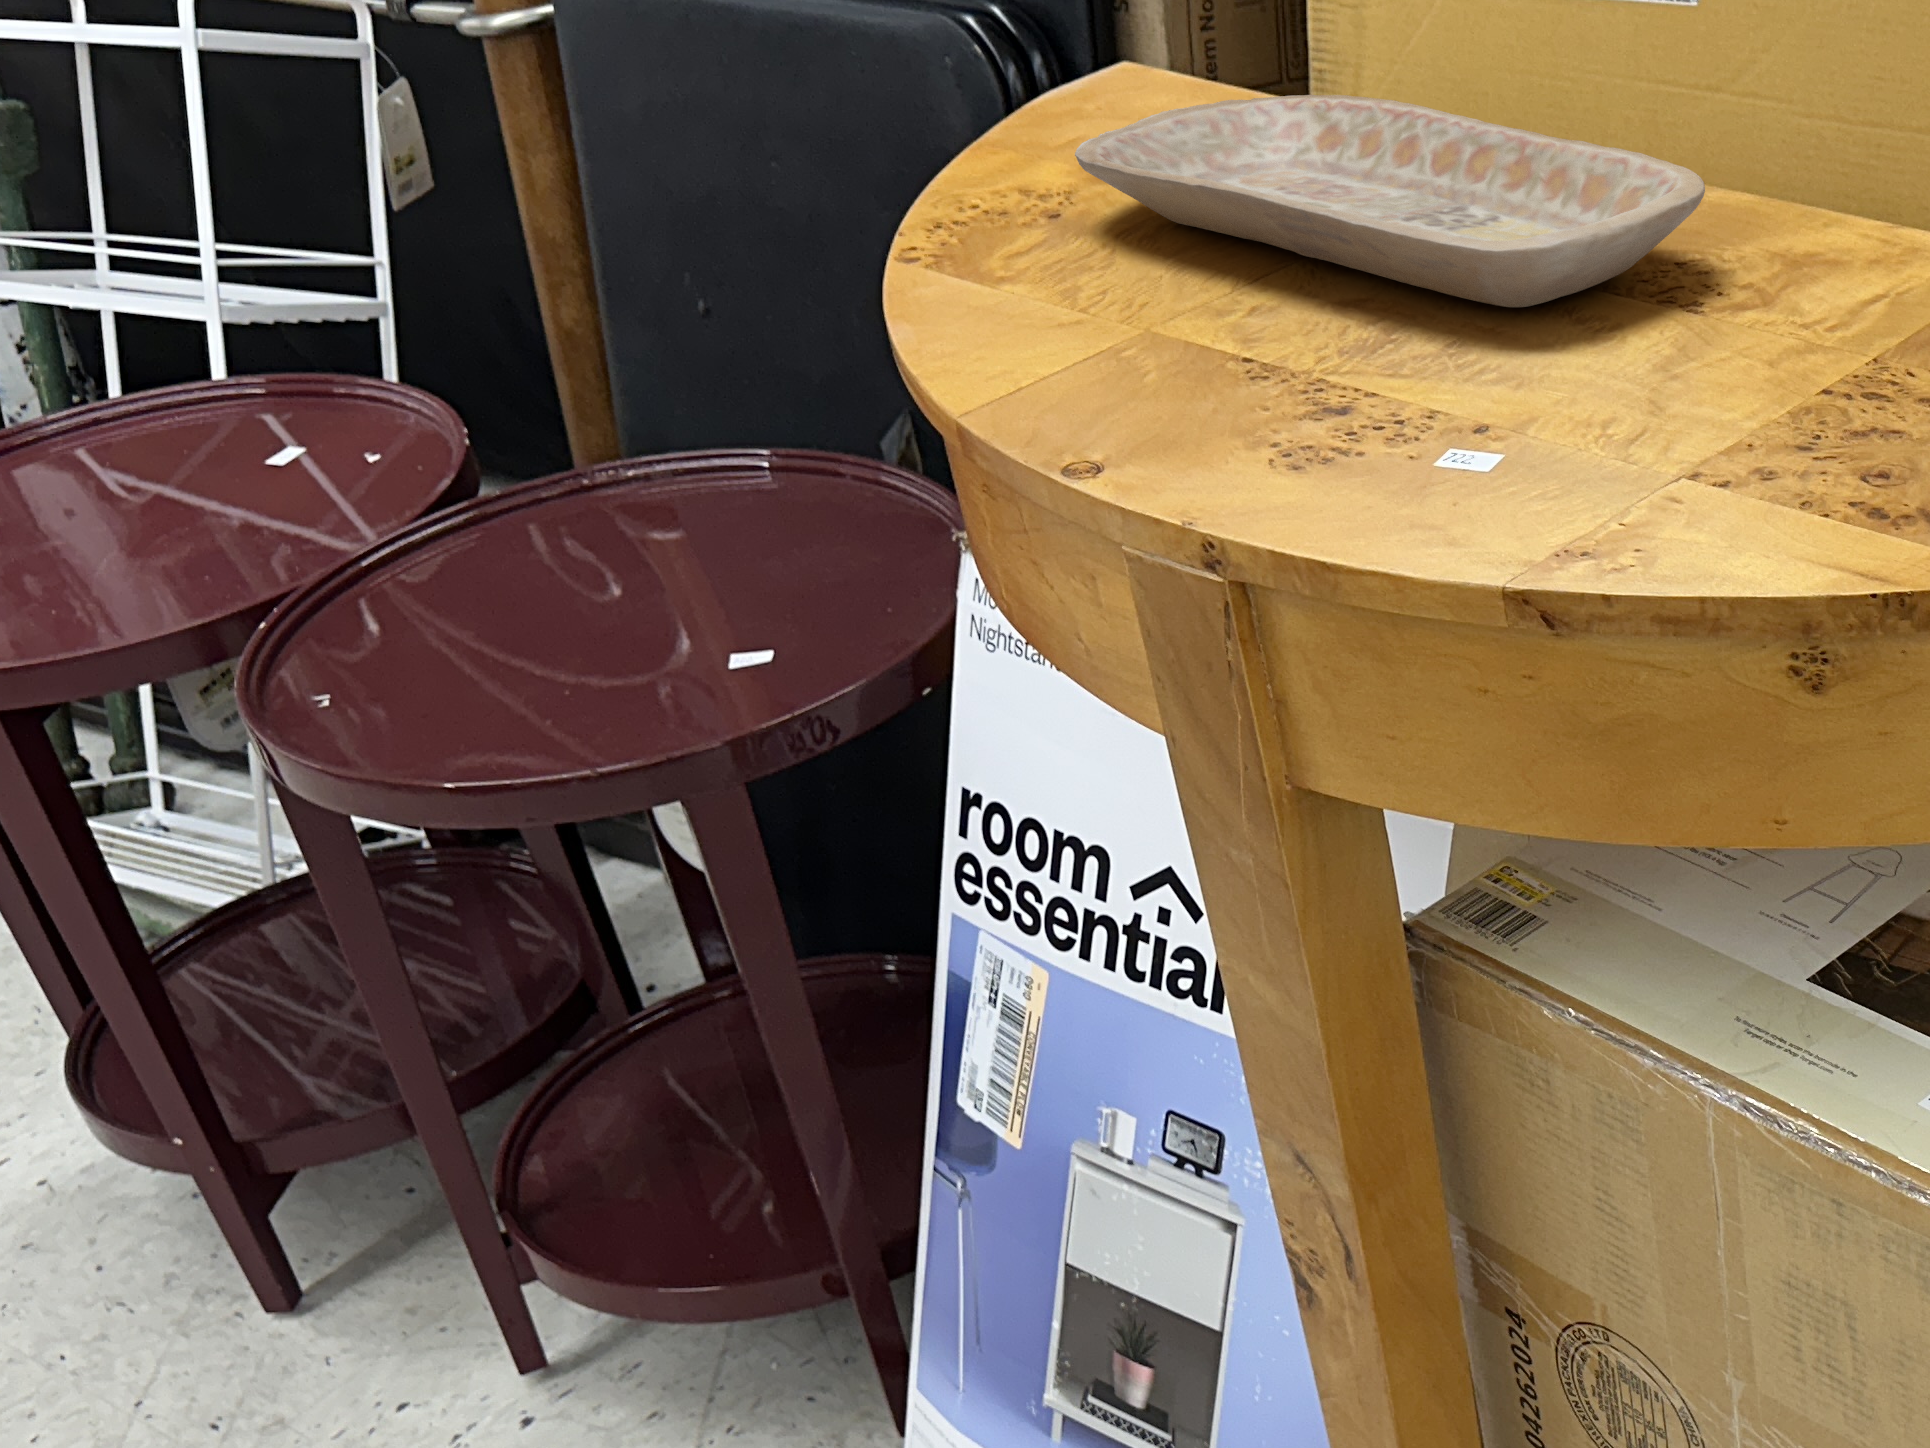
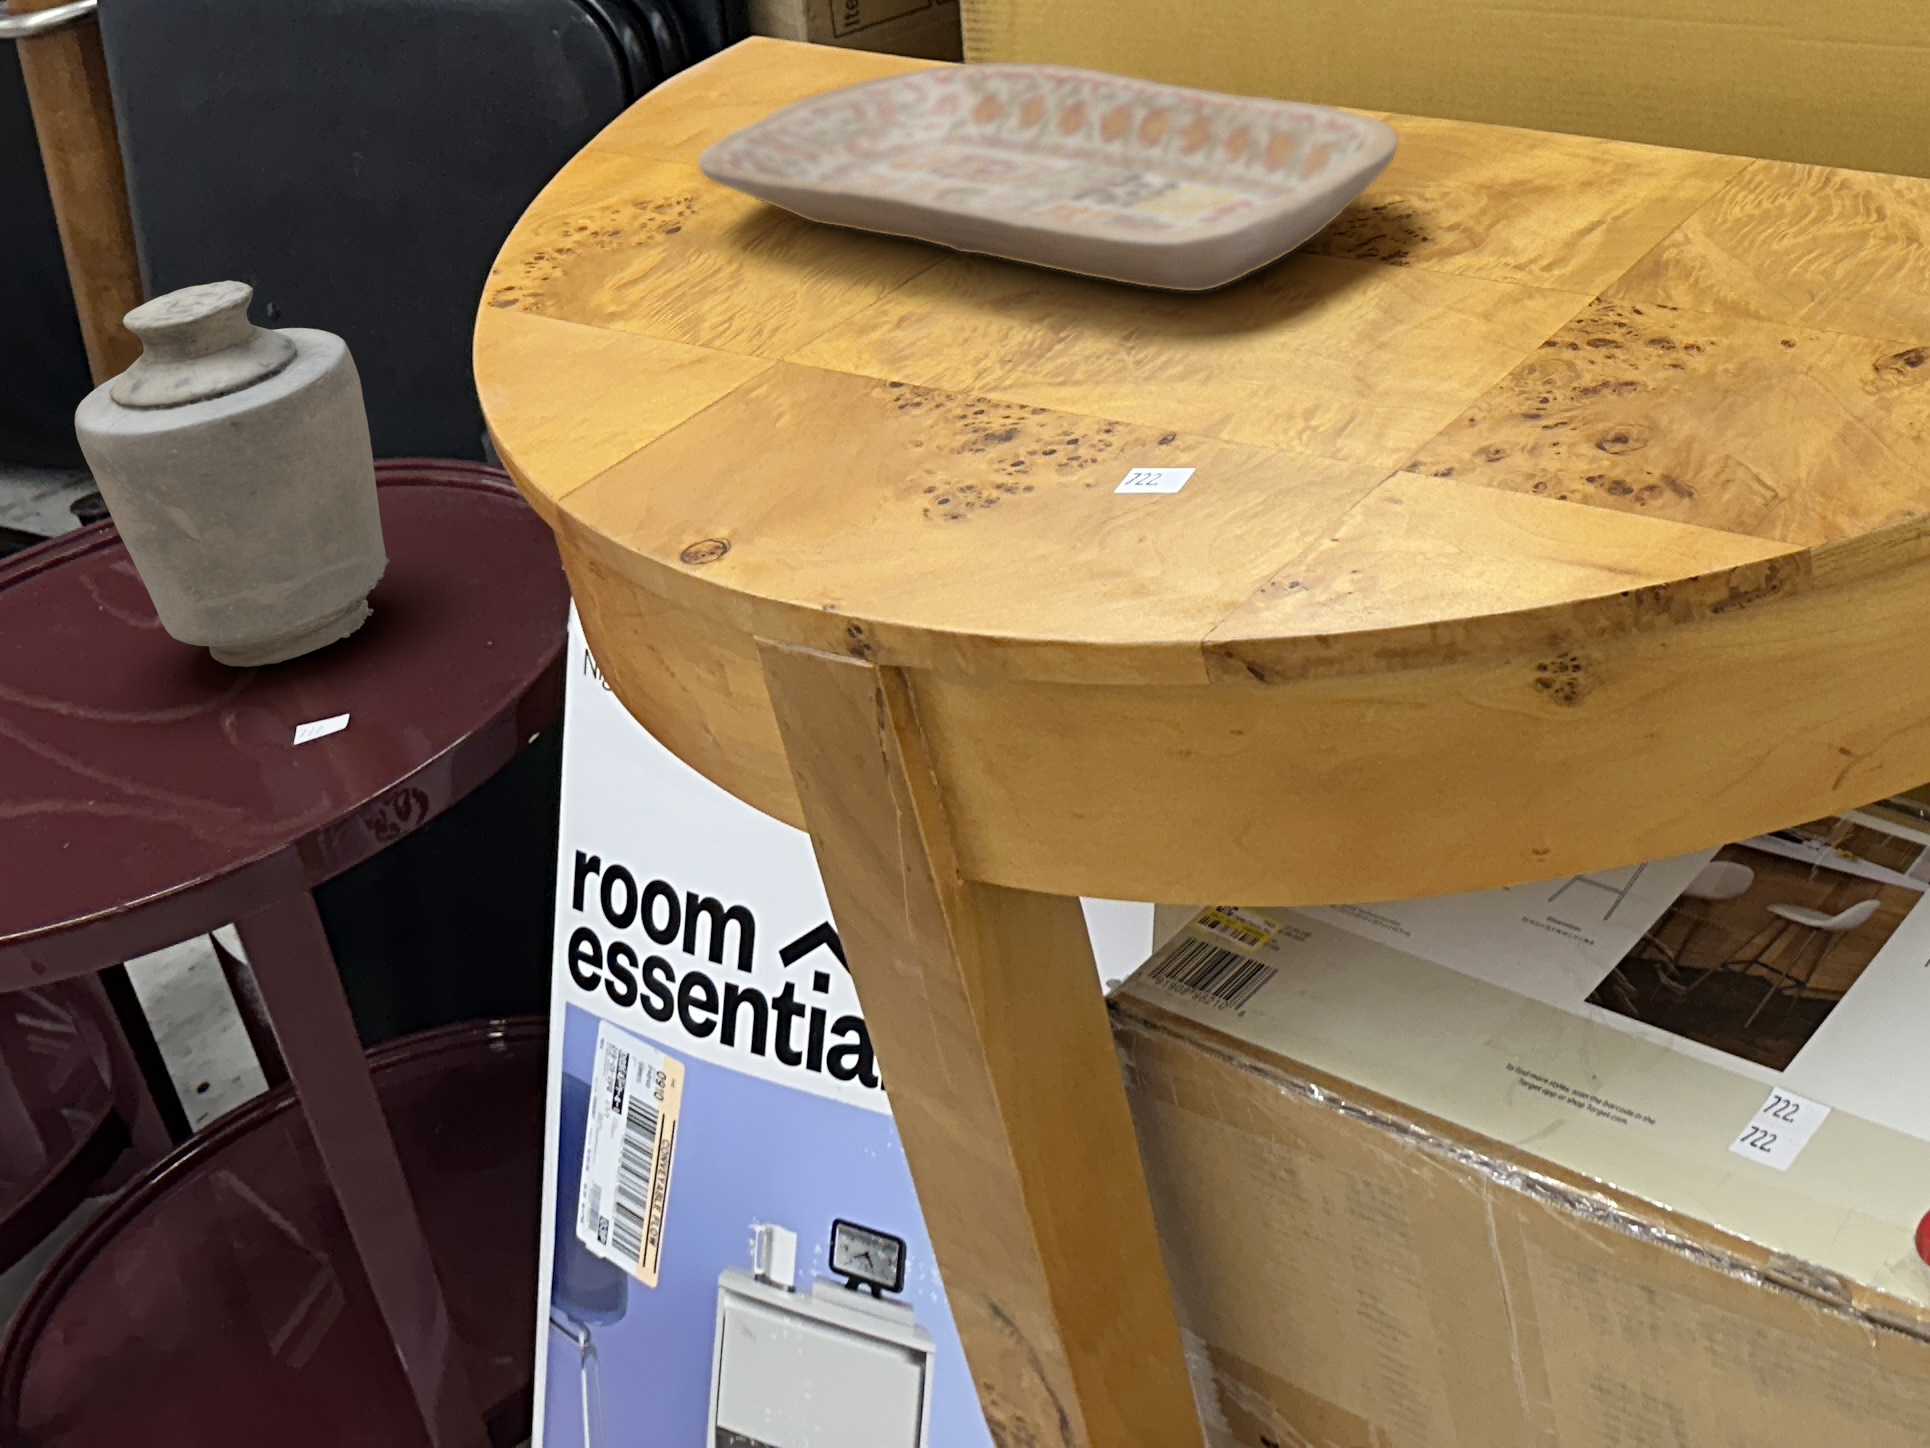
vase: none [559,256,815,601] -> present [75,280,390,667]

